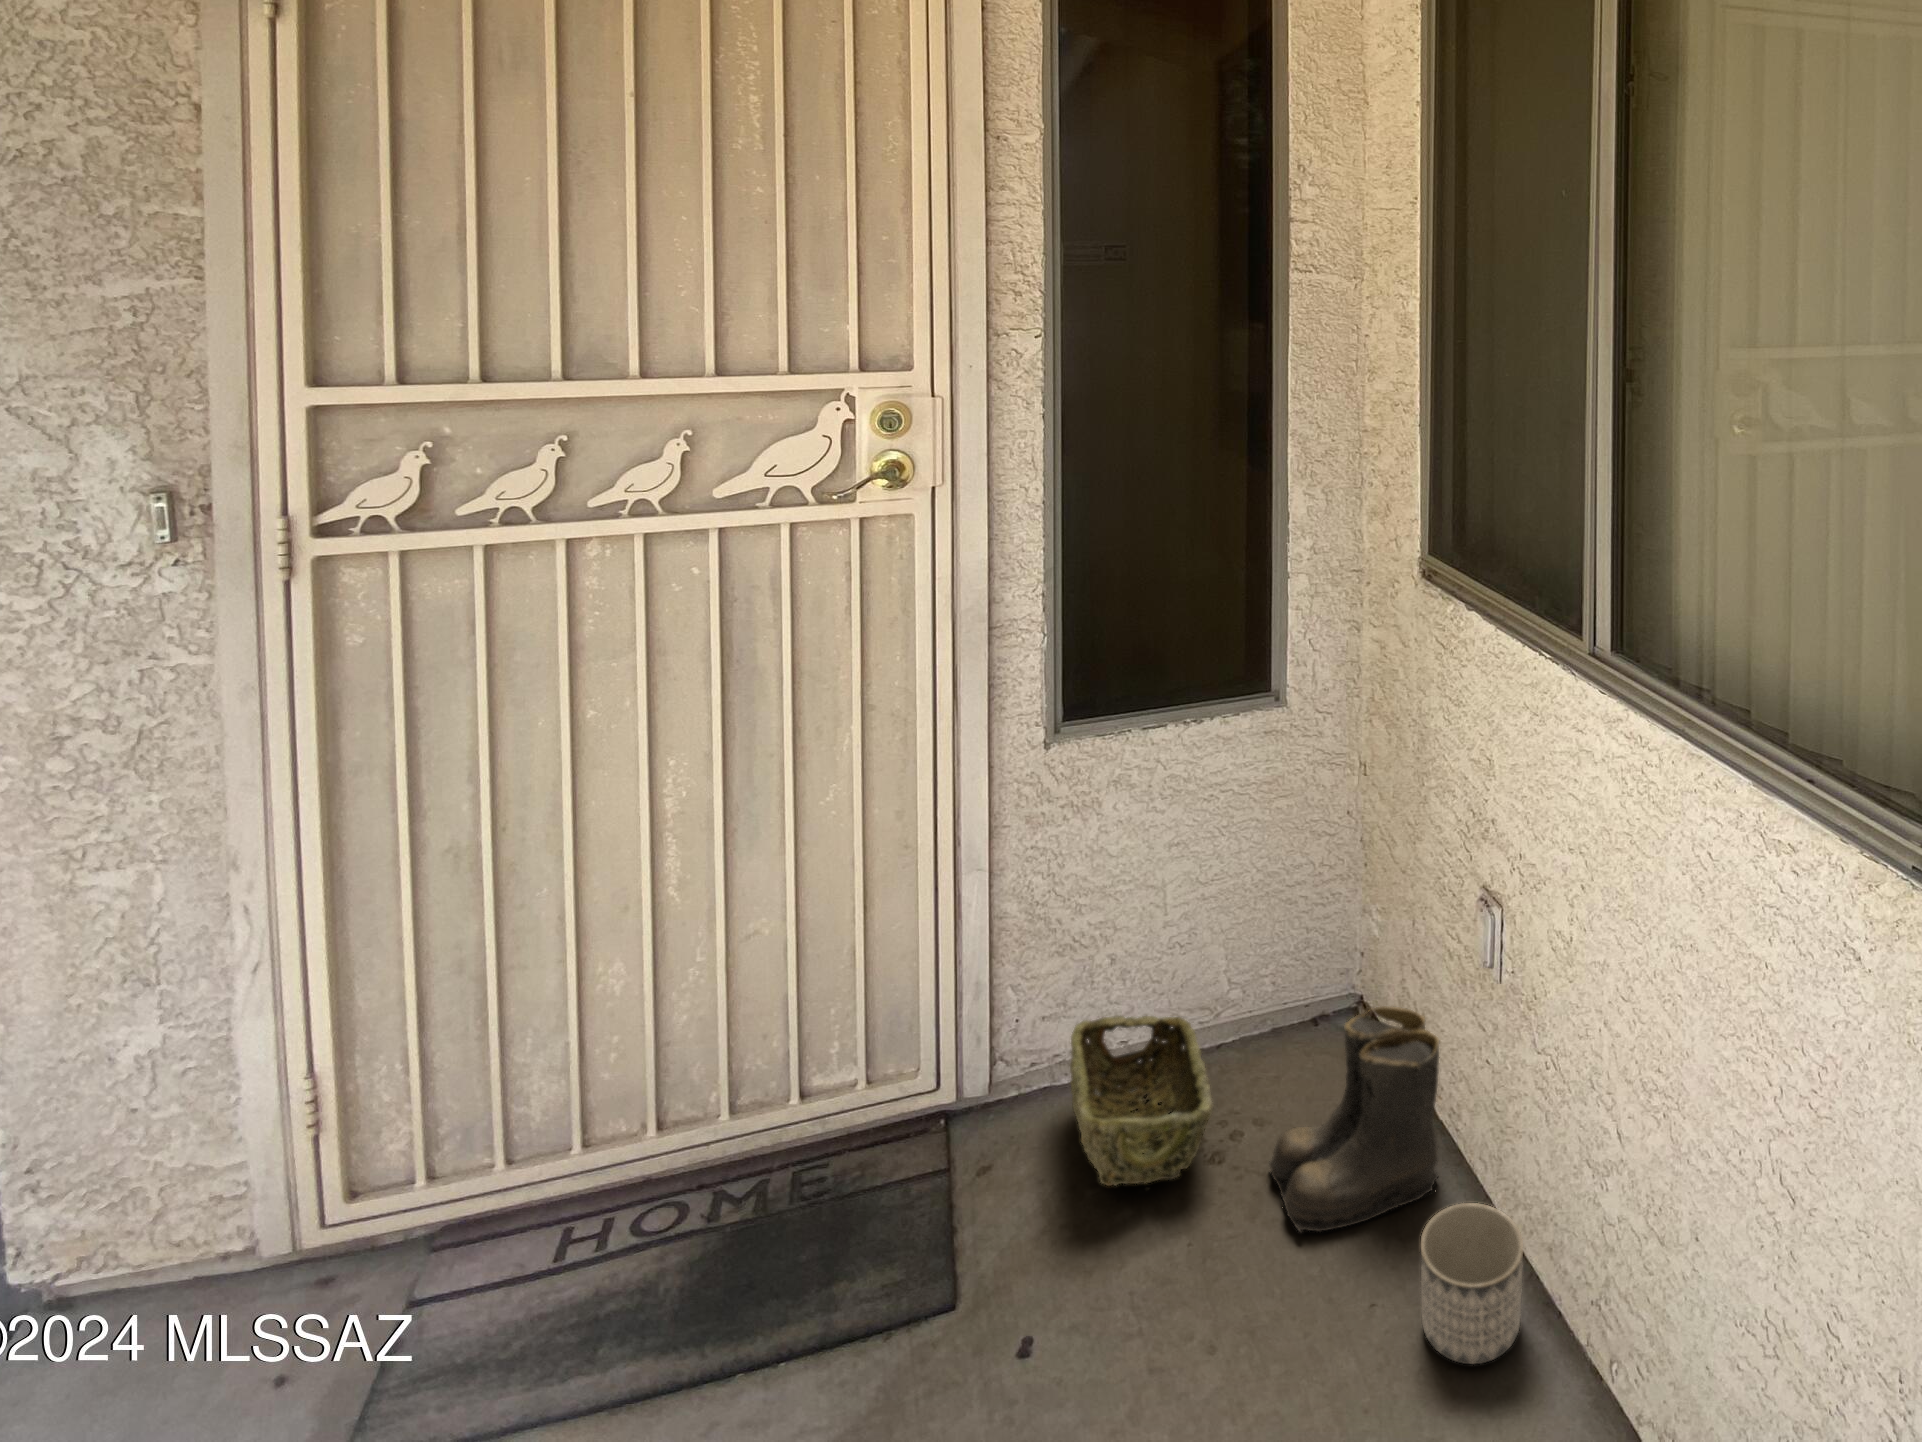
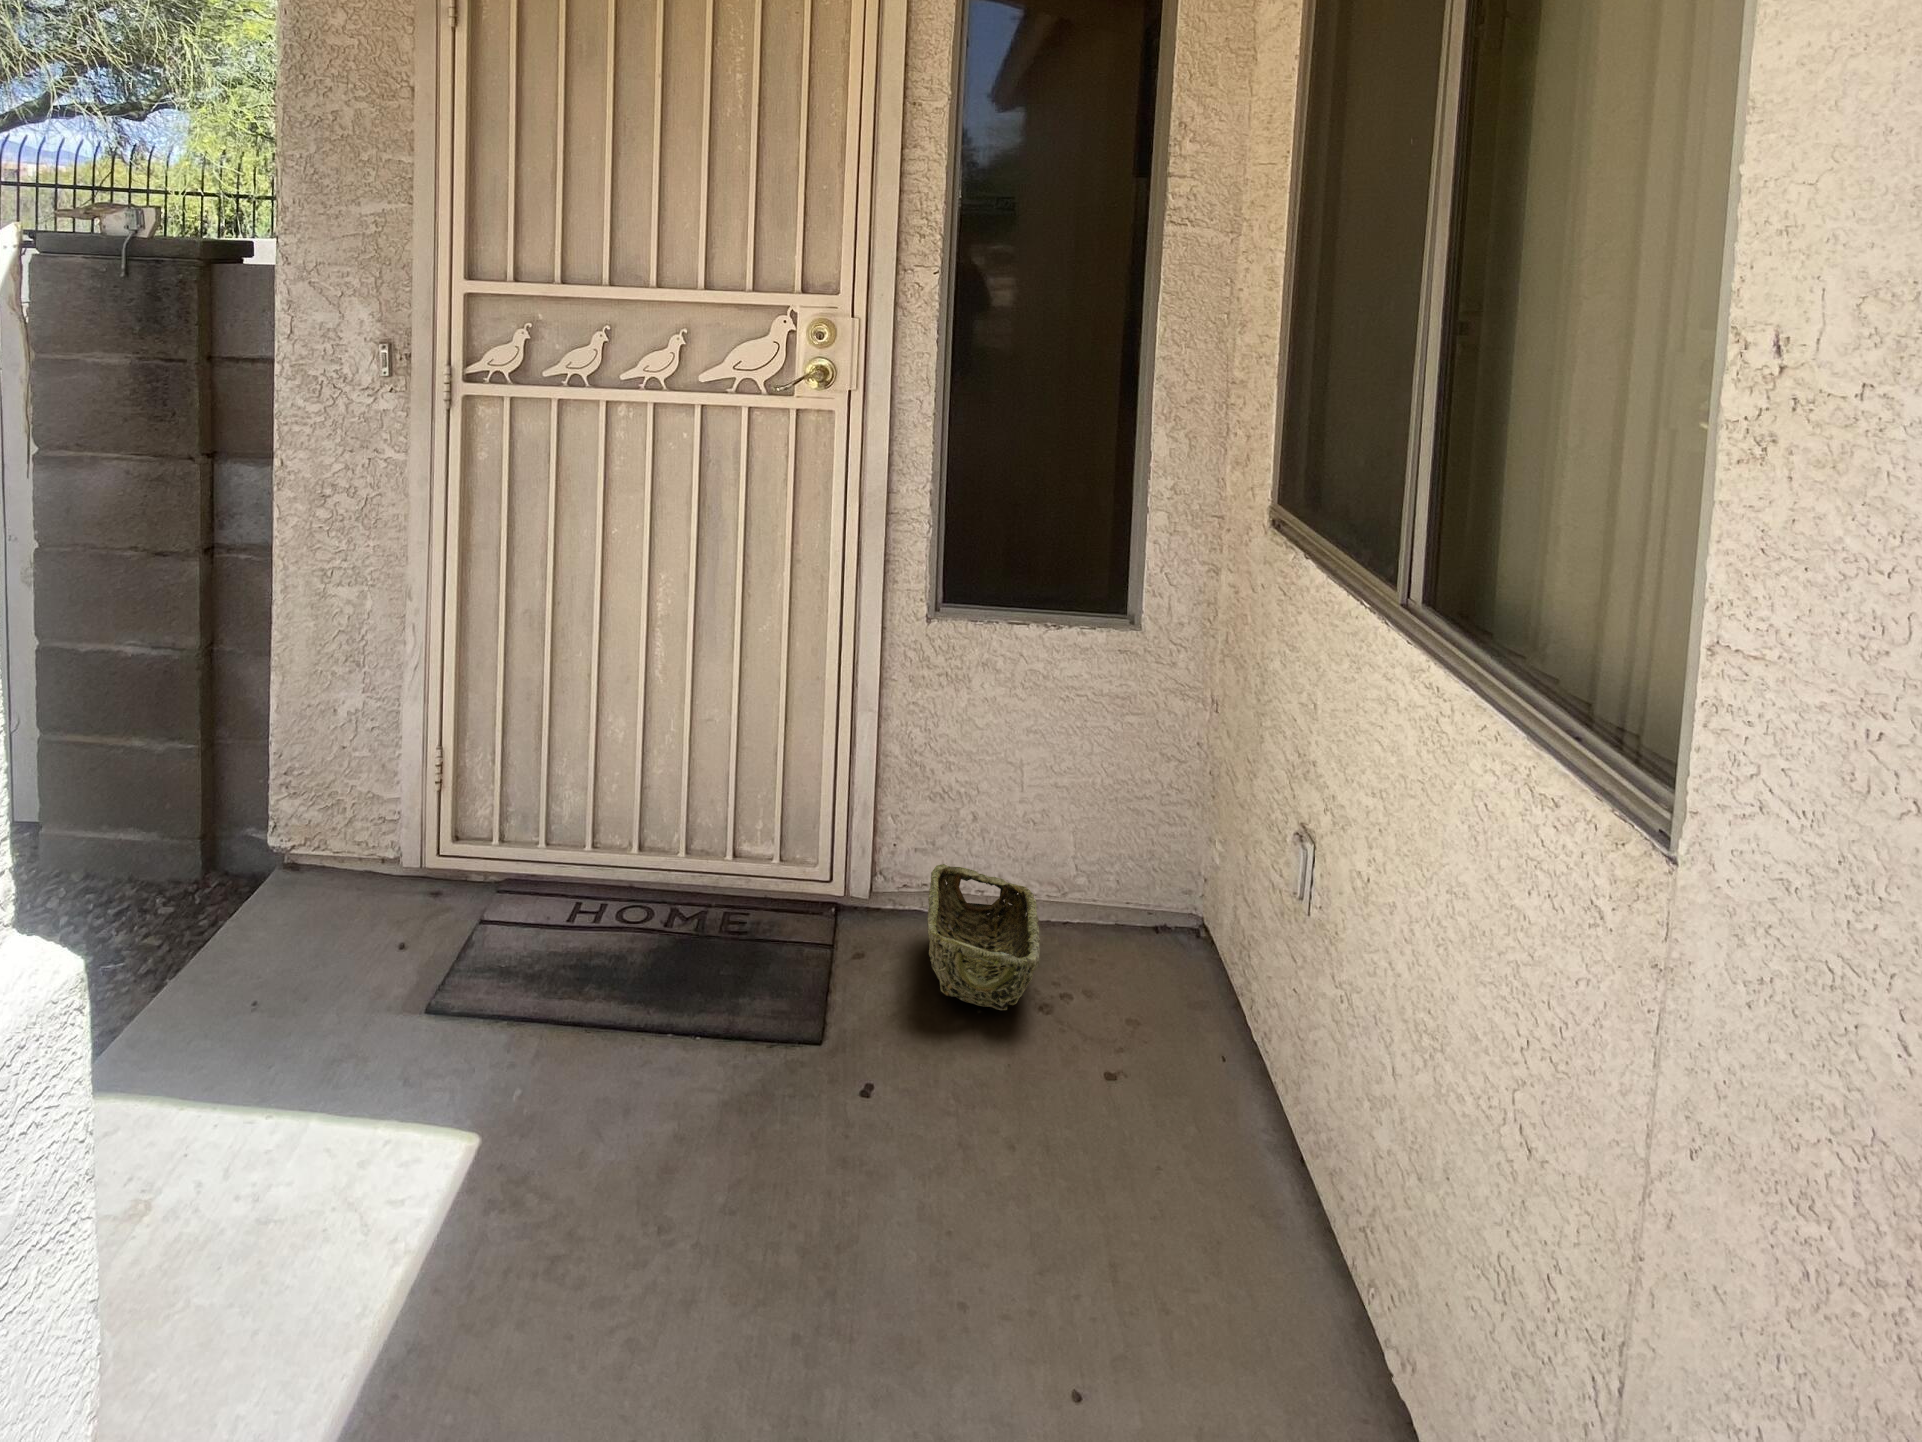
boots: present [1269,1006,1440,1231] -> none [1082,920,1252,1102]
planter: present [1421,1203,1523,1364] -> none [1197,1103,1301,1245]

